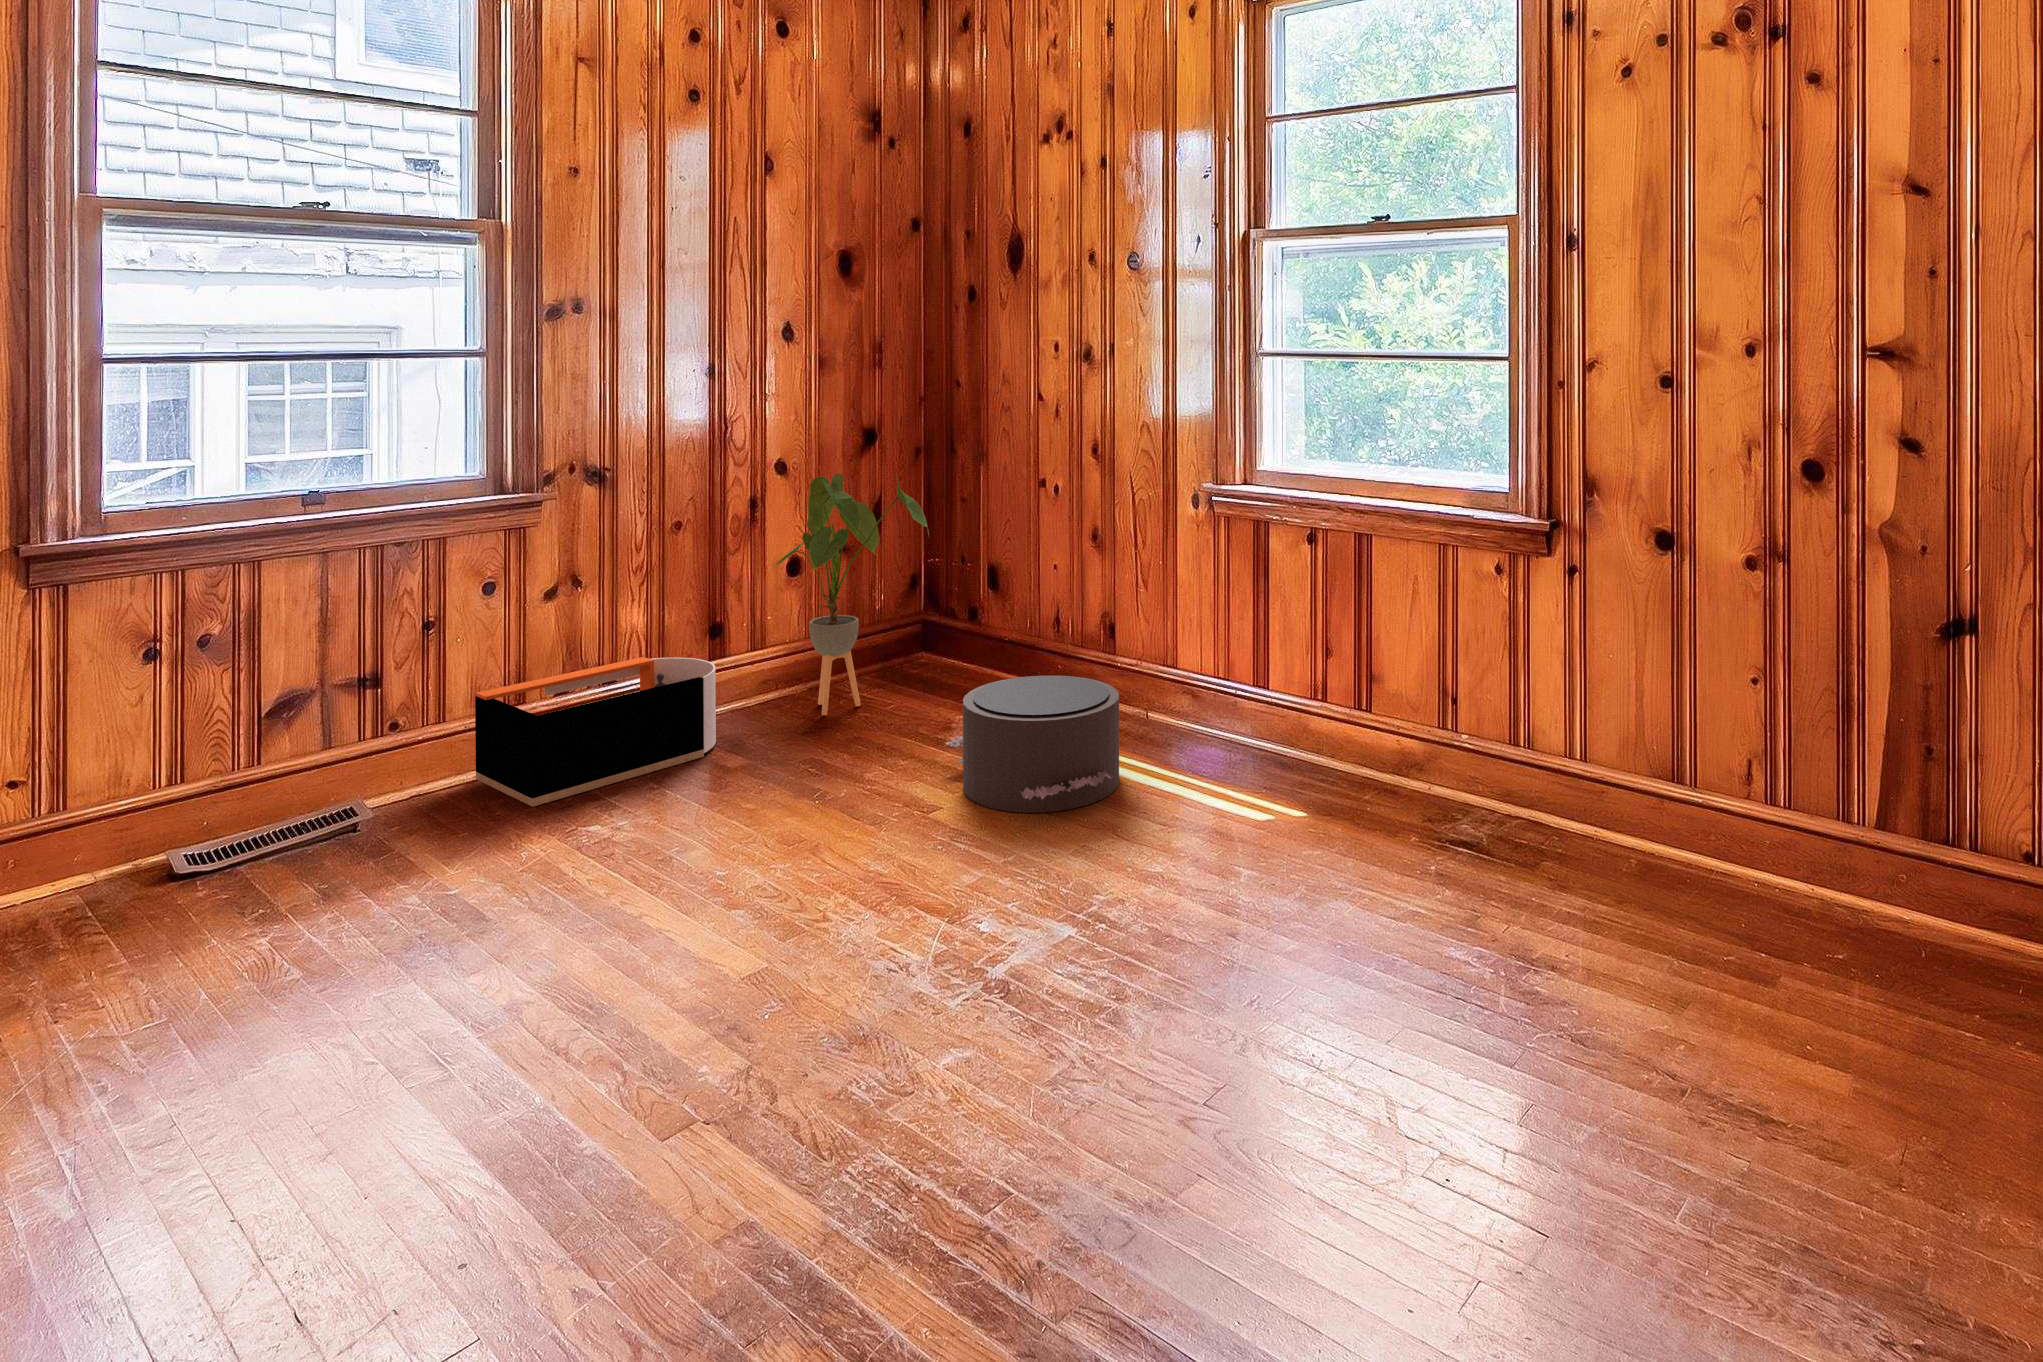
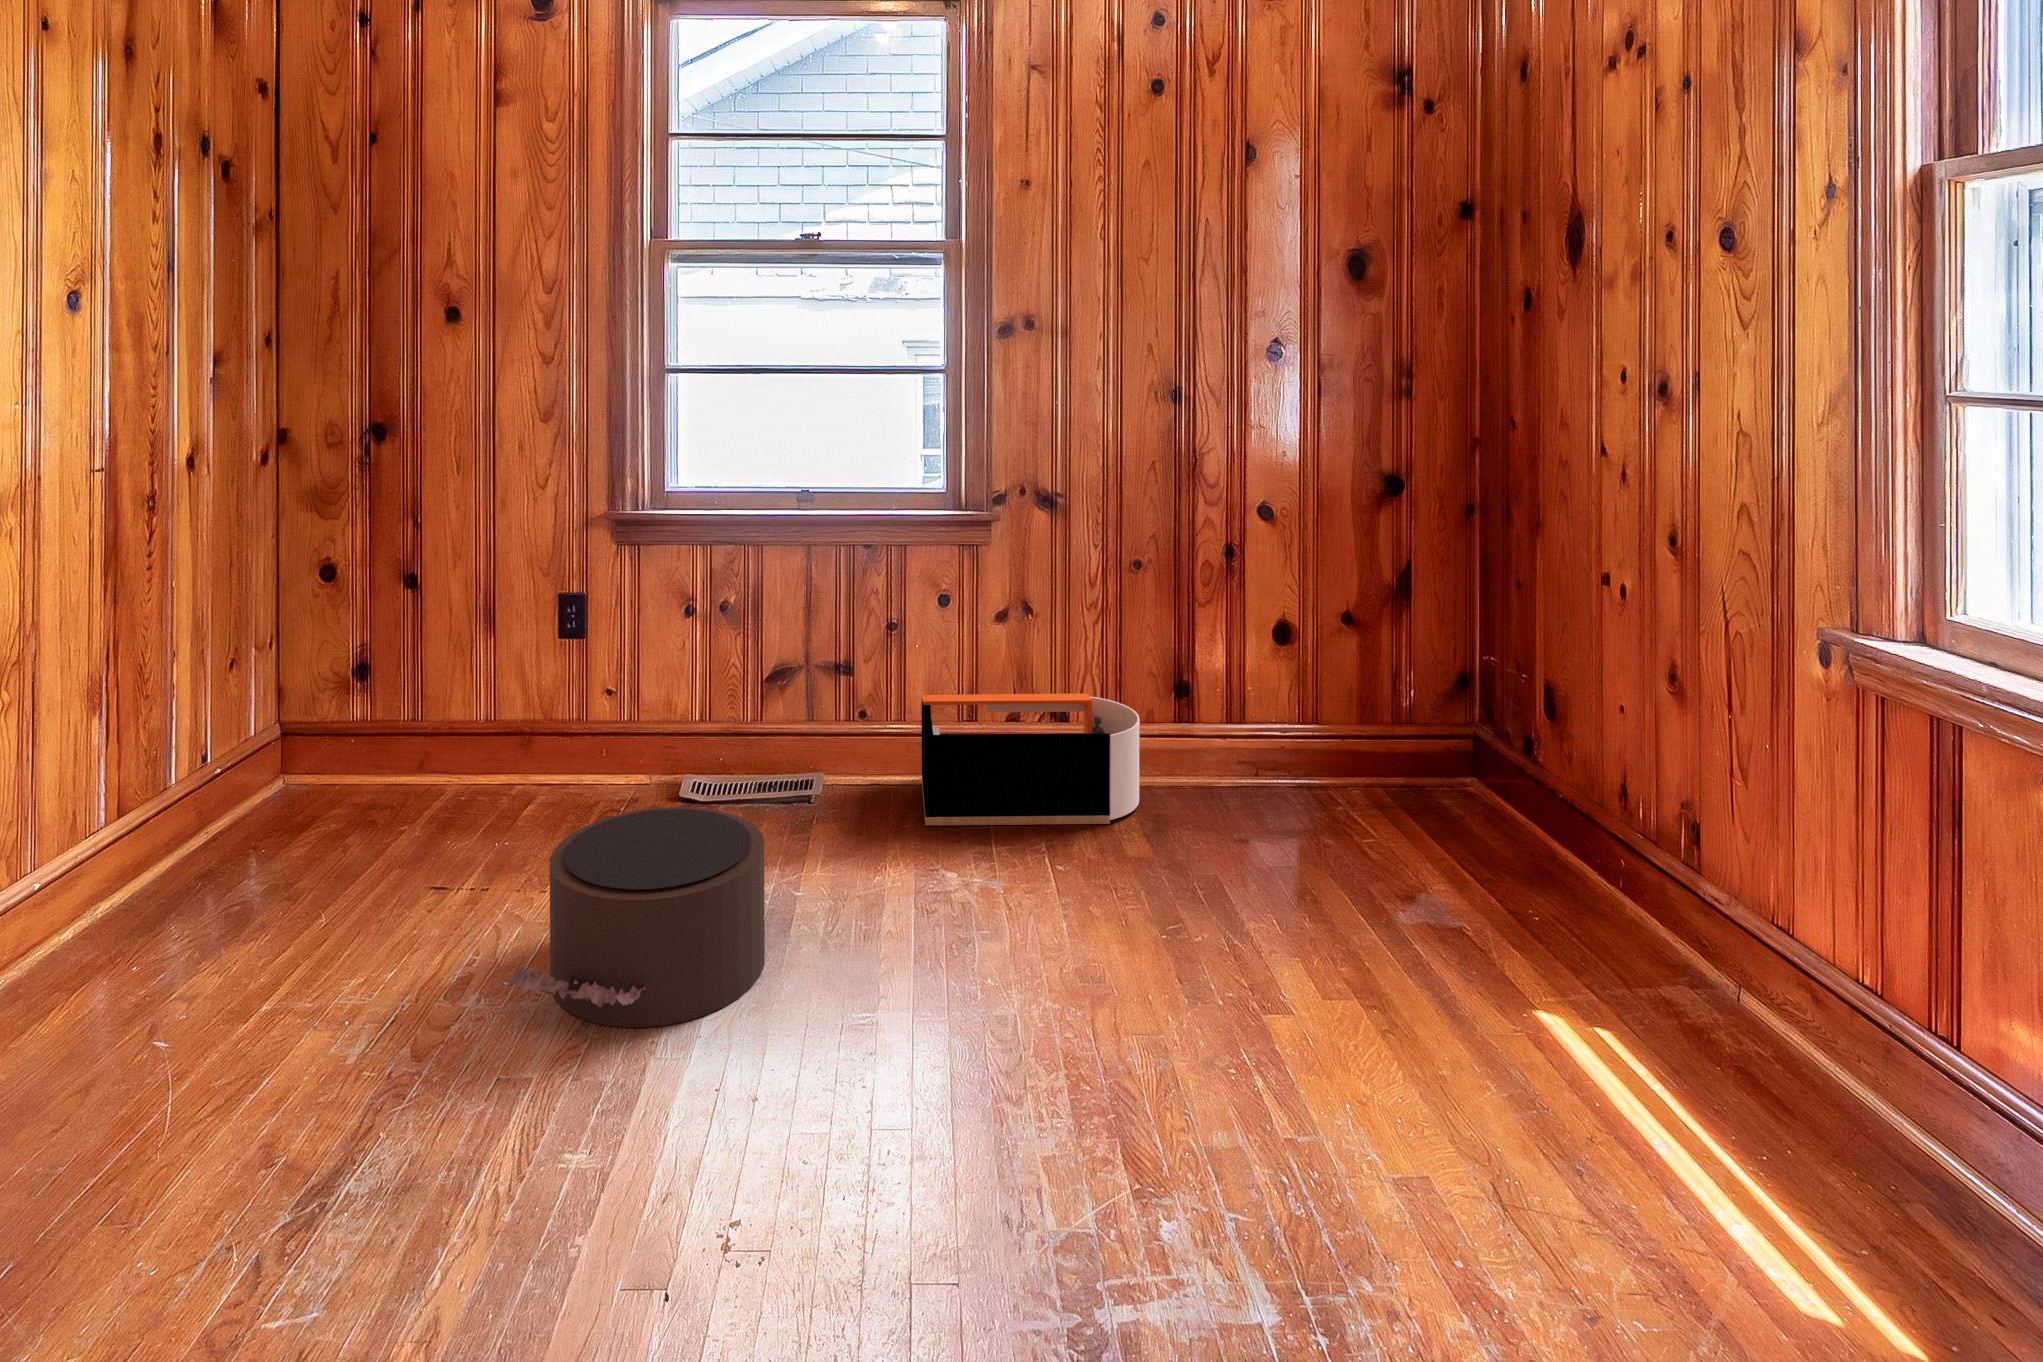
house plant: present [775,473,929,715] -> none [1230,520,1419,815]
pouf: present [946,676,1119,813] -> present [507,807,765,1028]

